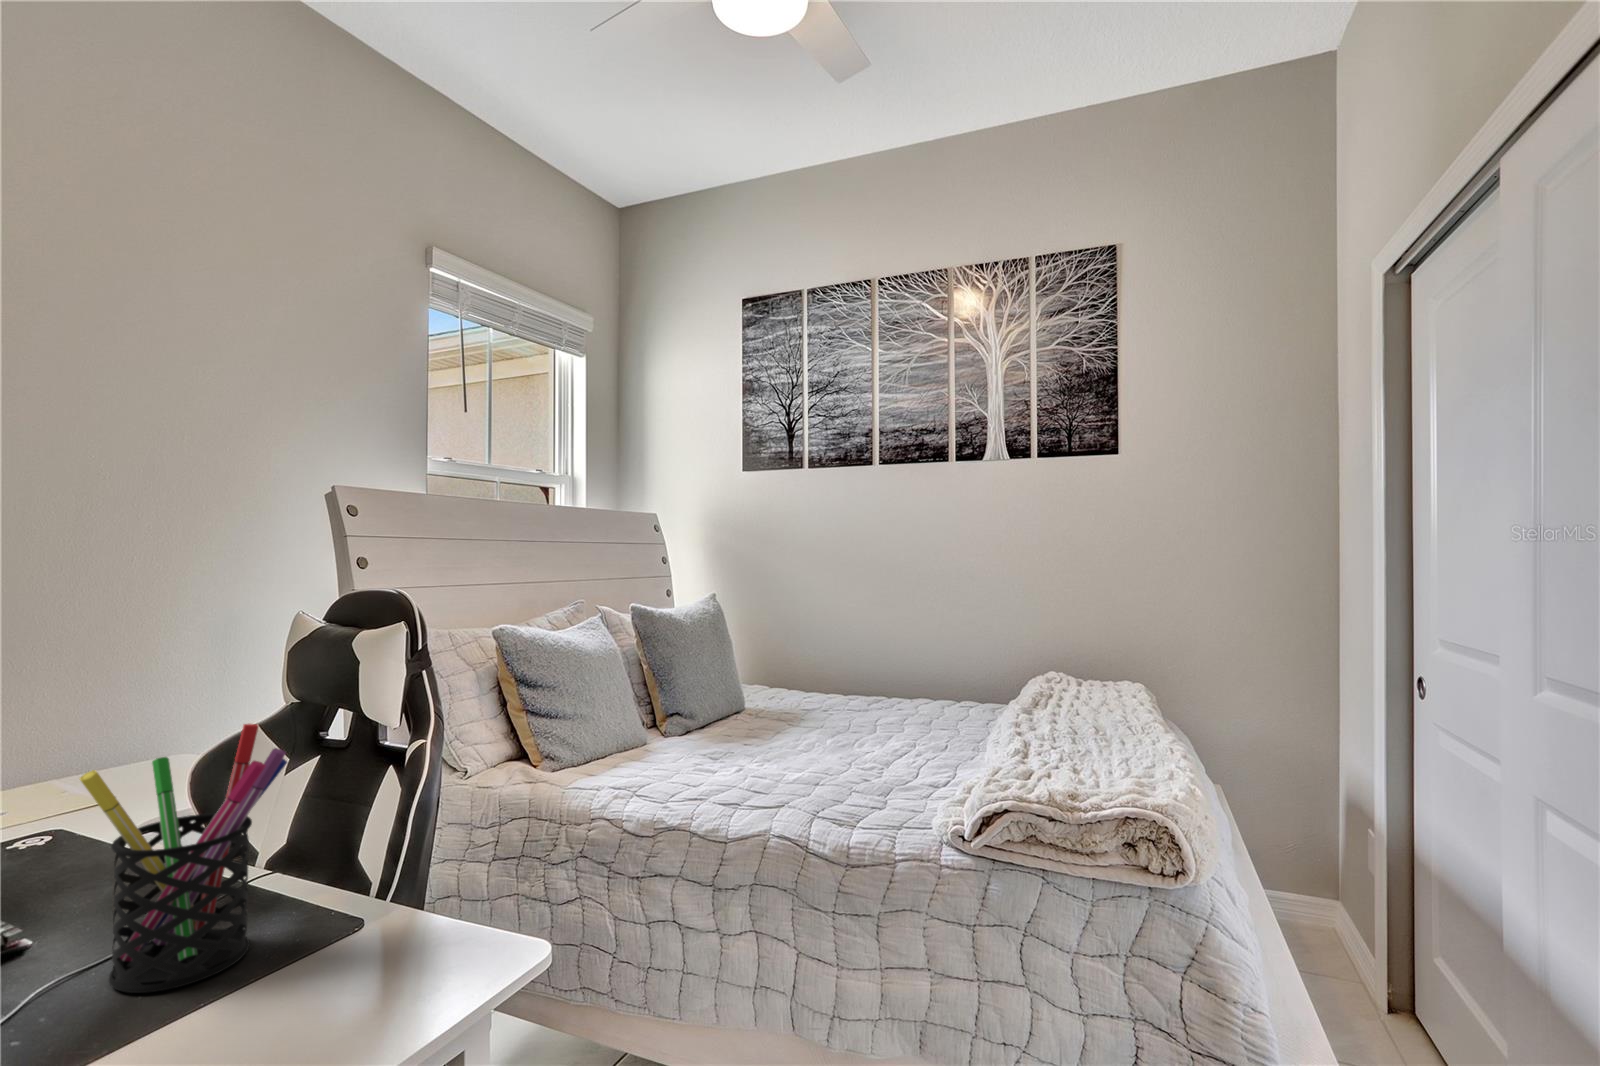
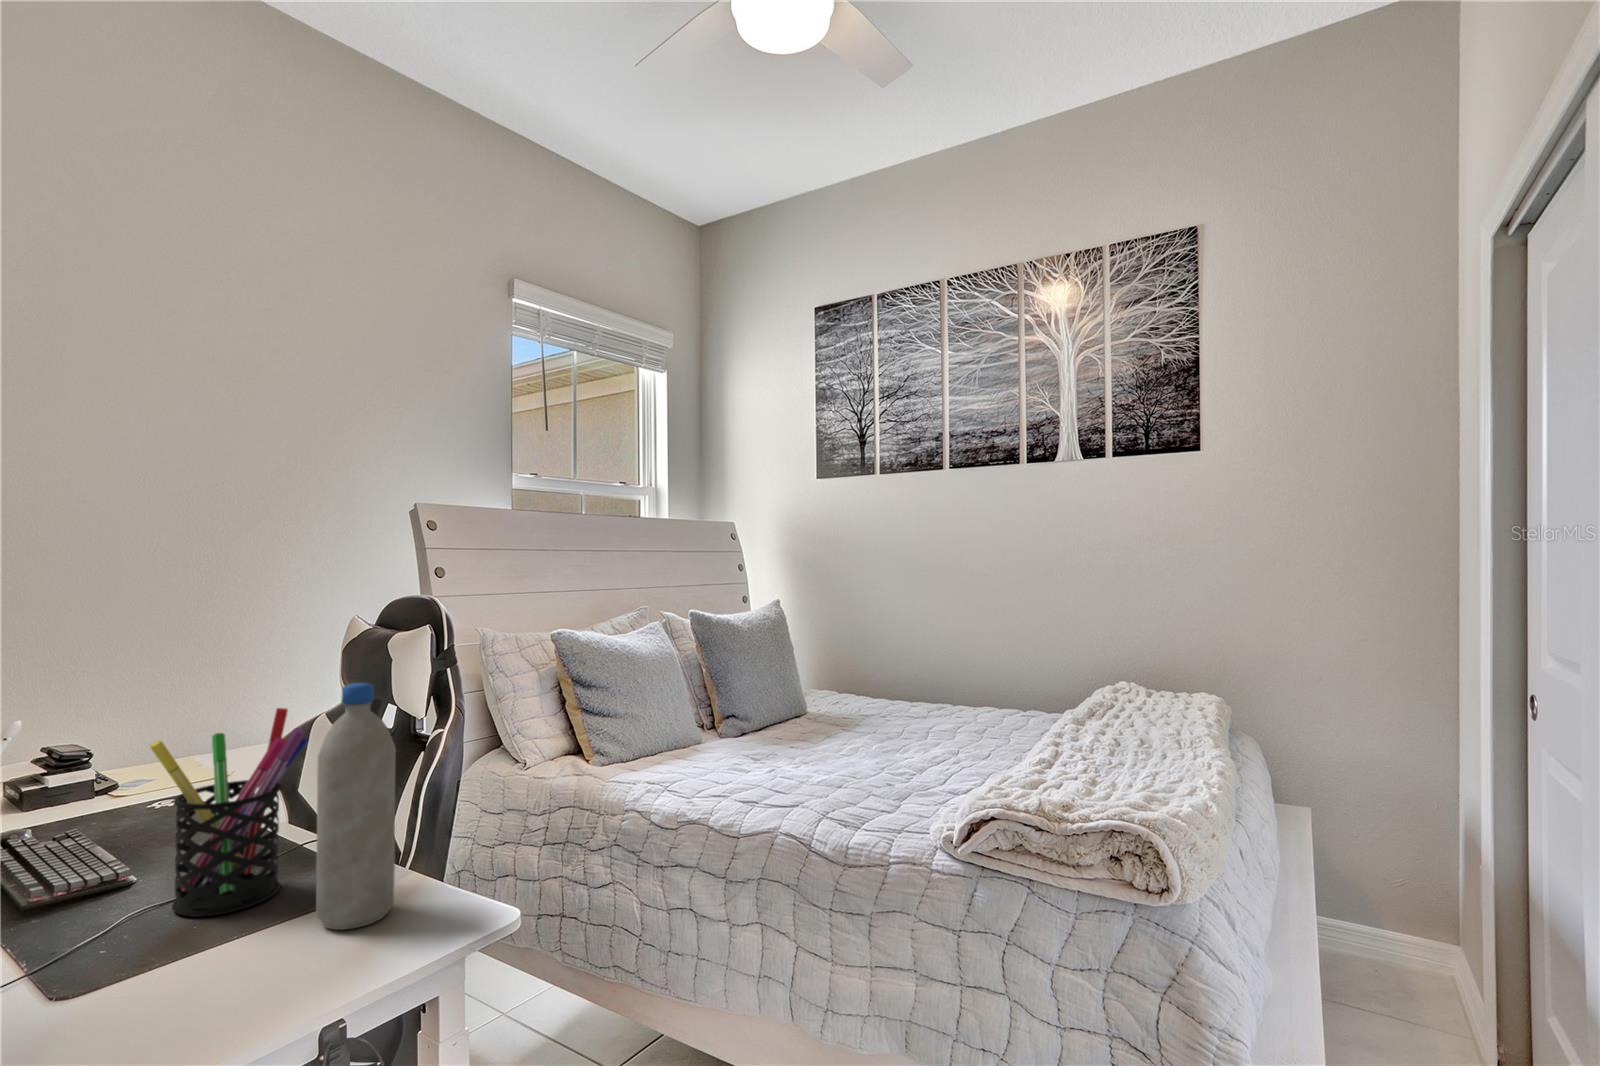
water bottle: none [318,692,415,995] -> present [316,683,396,930]

